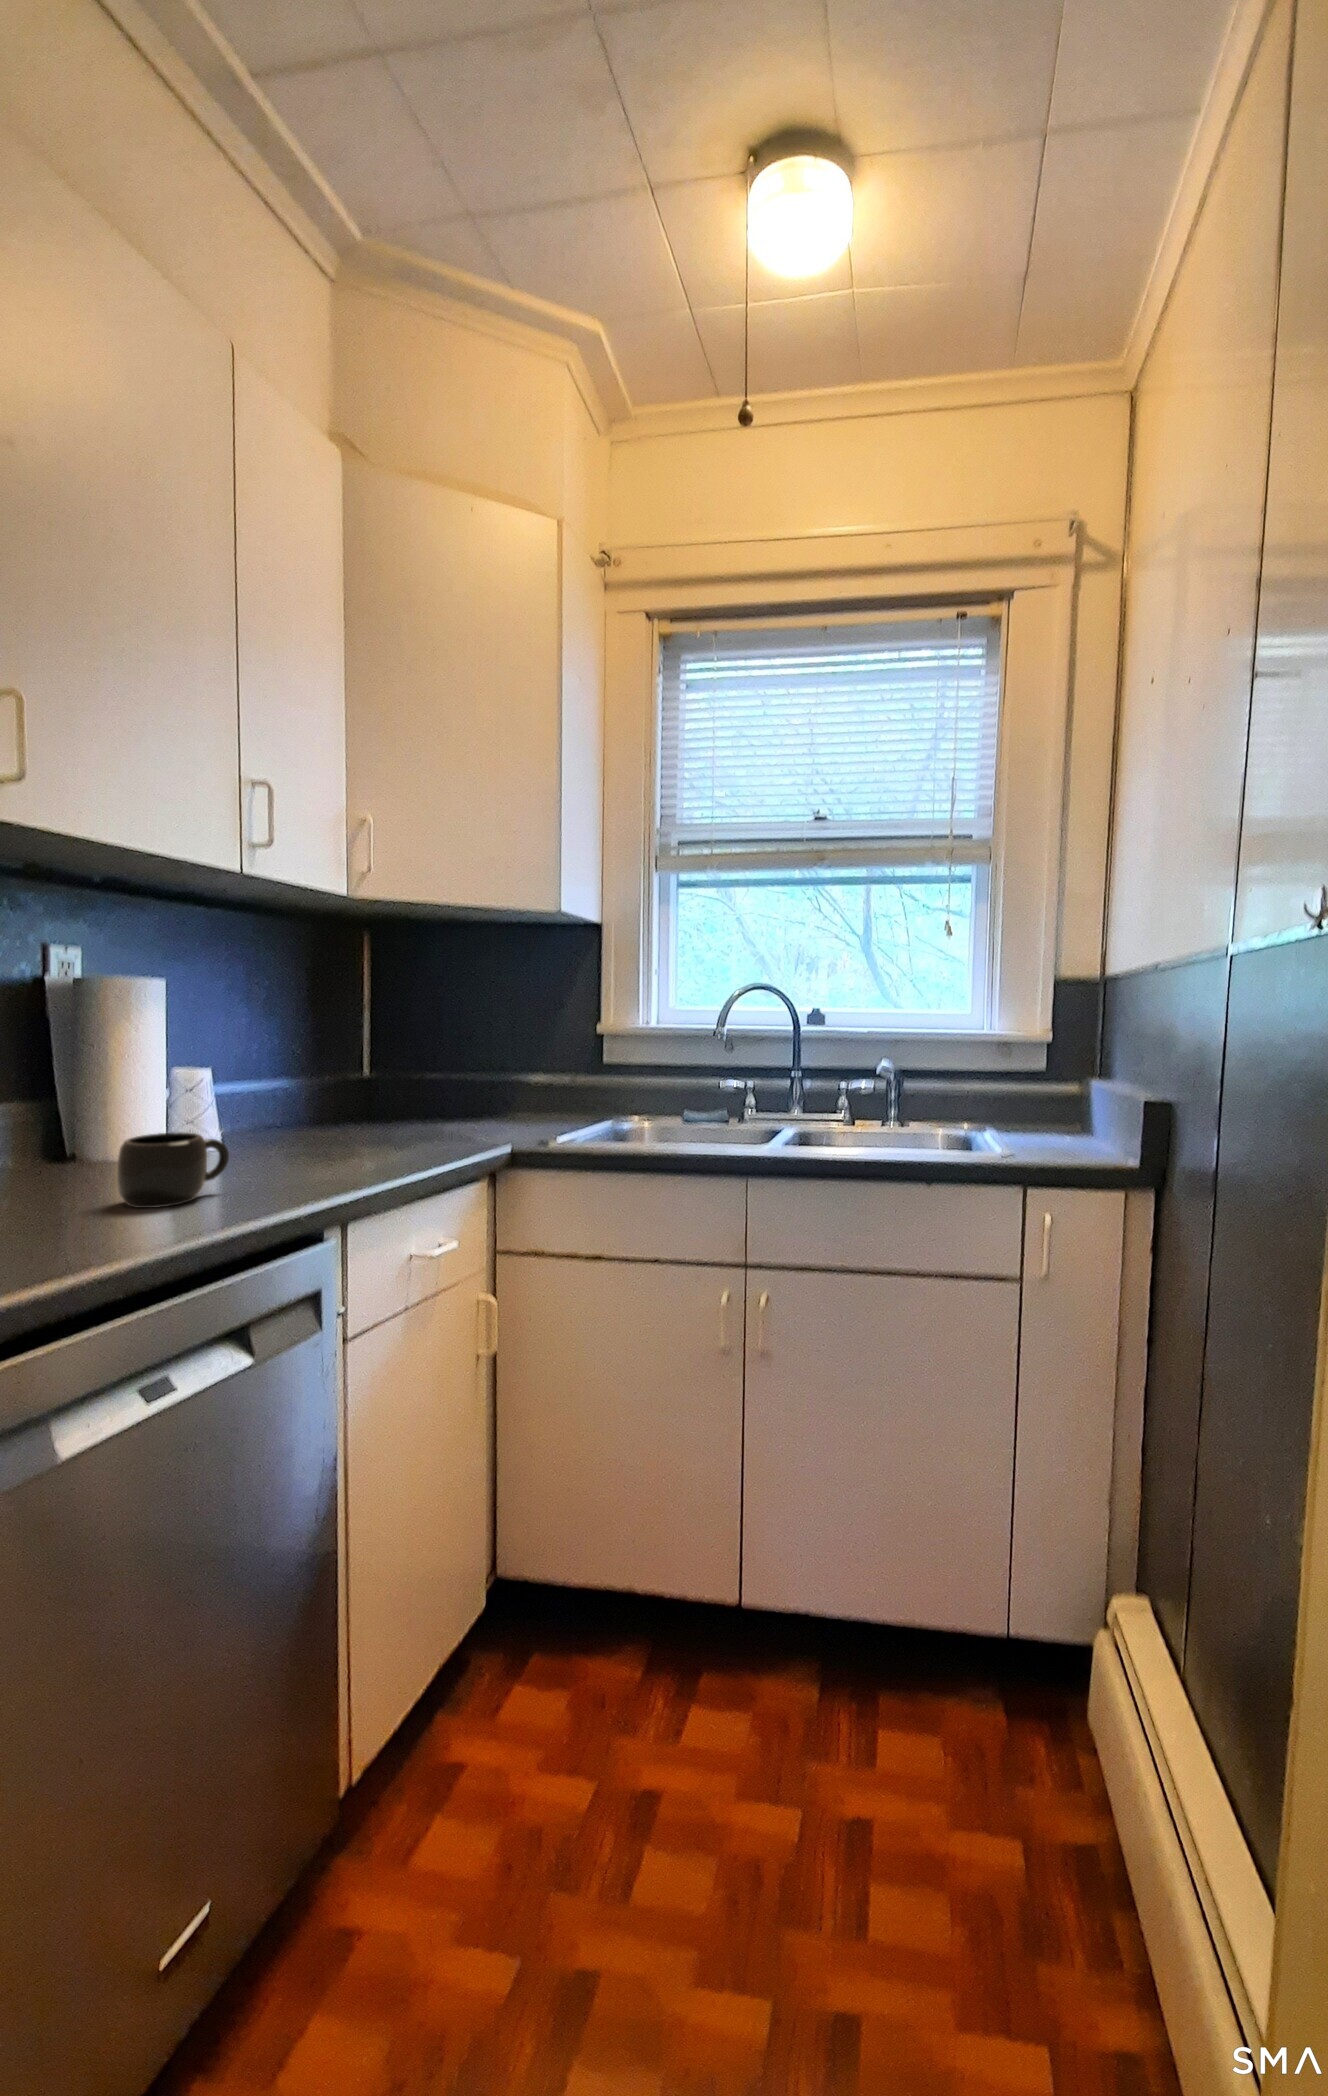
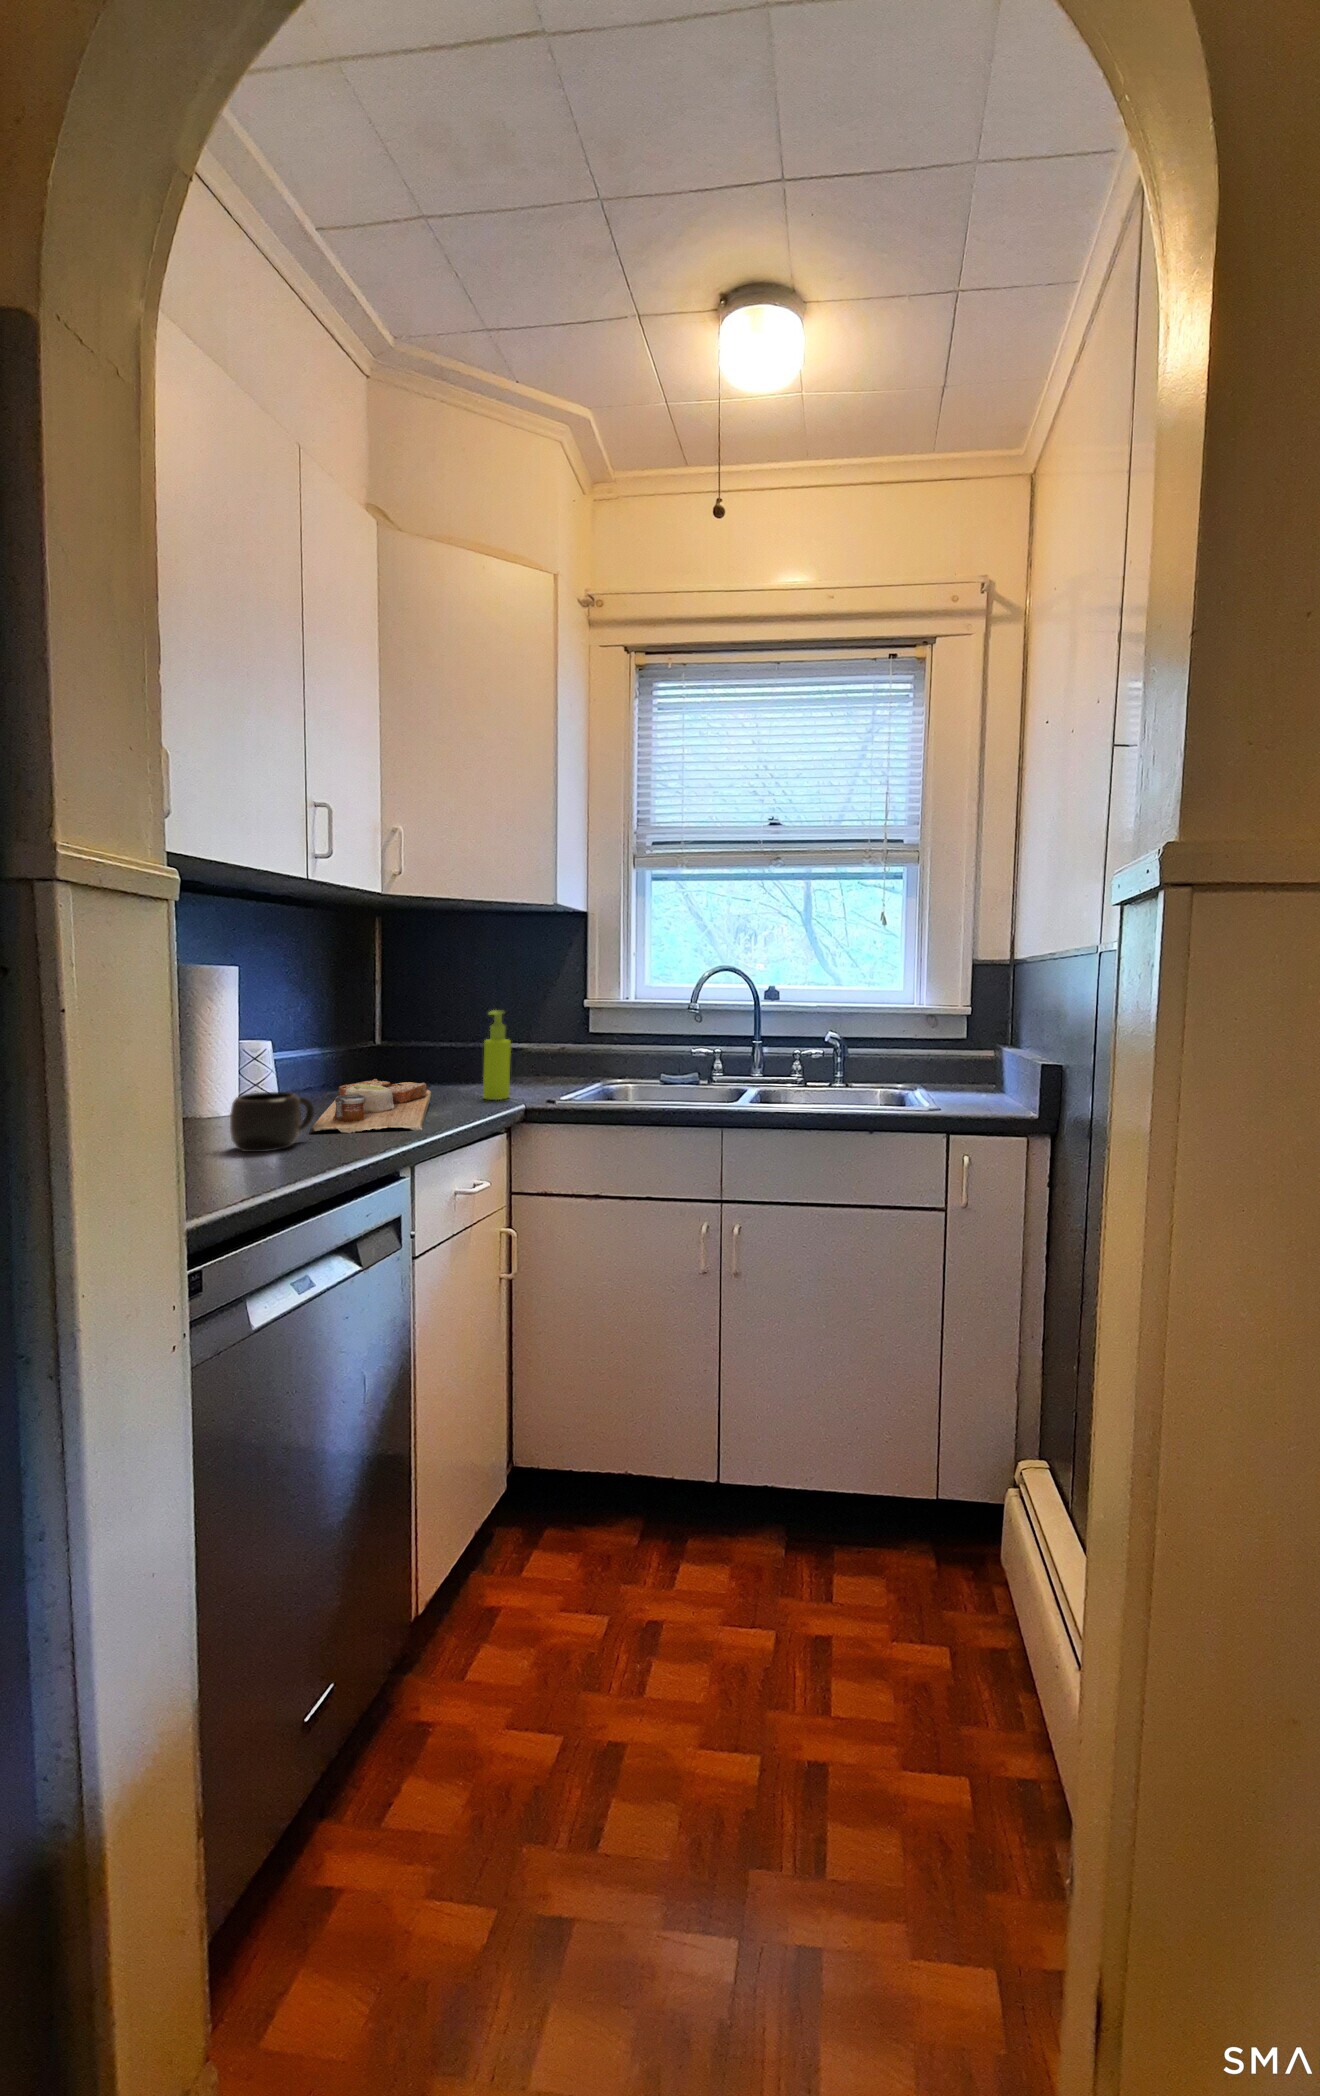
soap dispenser: none [466,1034,499,1140] -> present [483,1010,511,1100]
cutting board: none [229,1114,403,1187] -> present [309,1079,431,1133]

